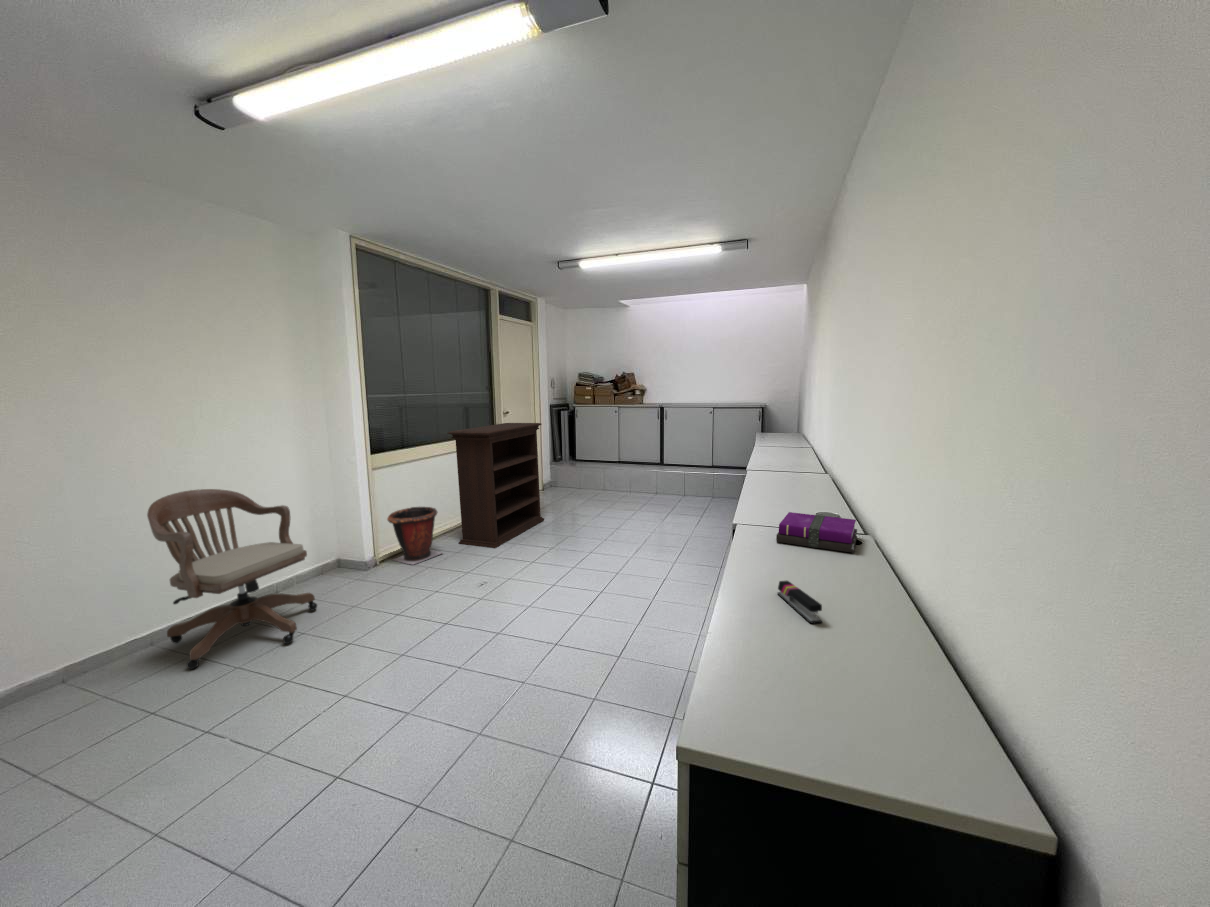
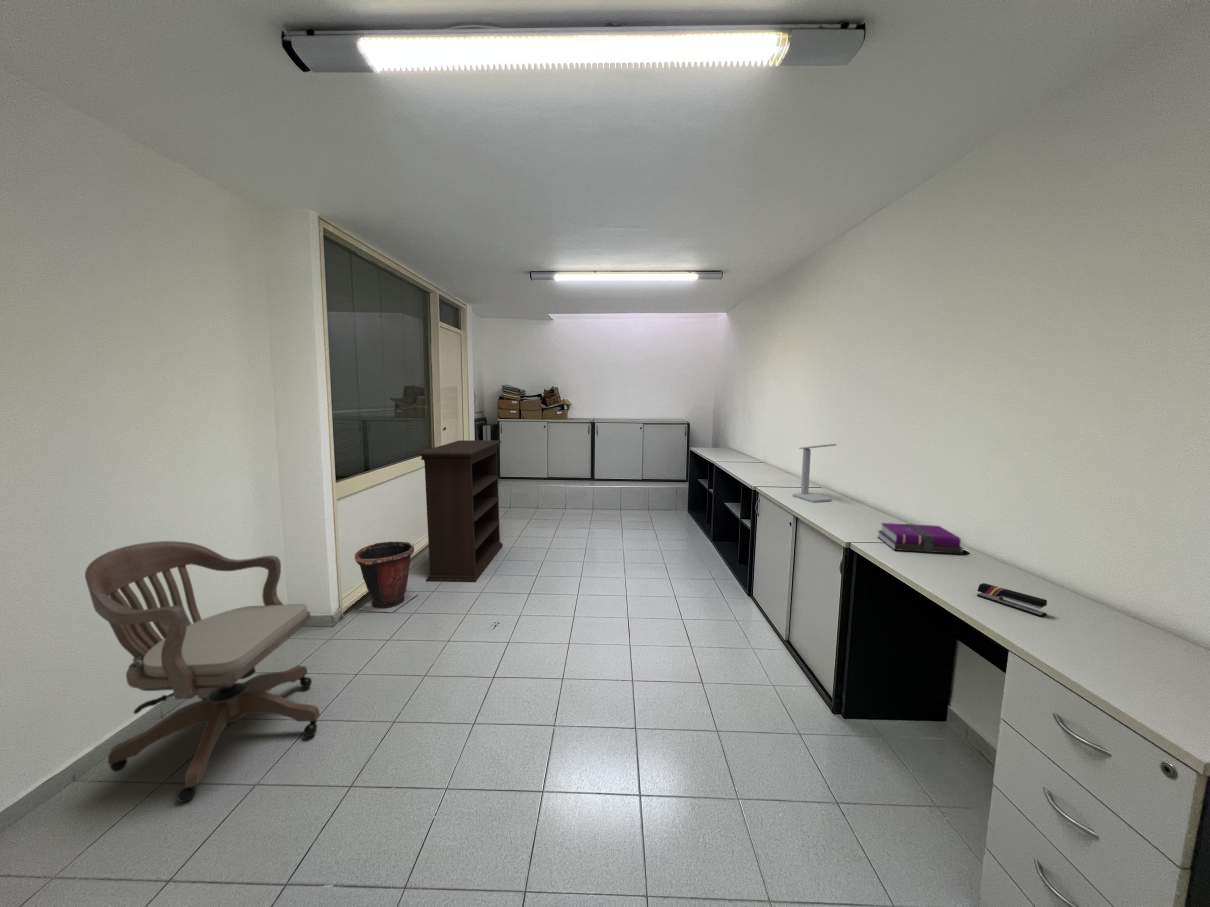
desk lamp: none [774,425,811,490] -> present [793,444,836,502]

